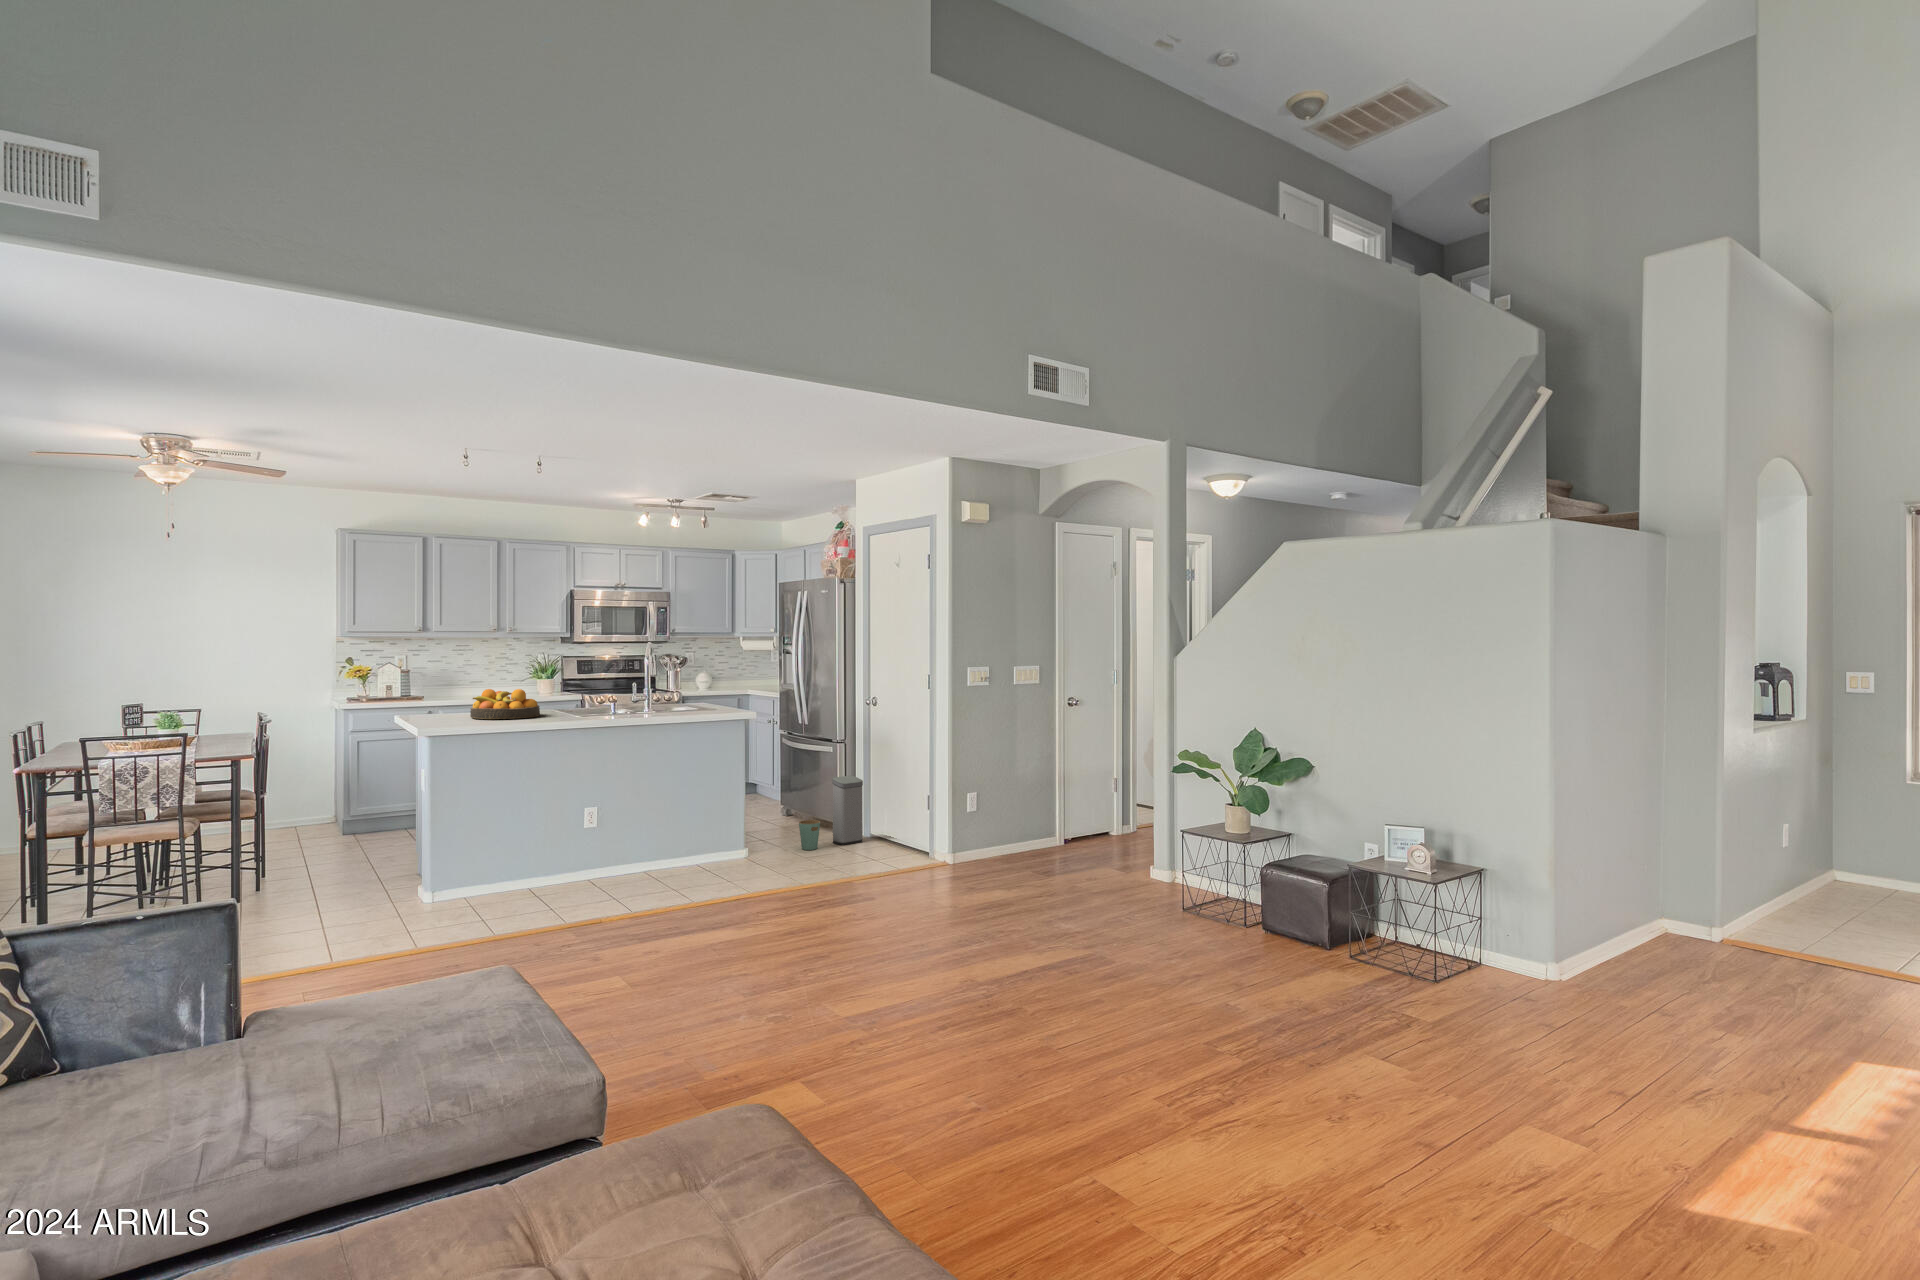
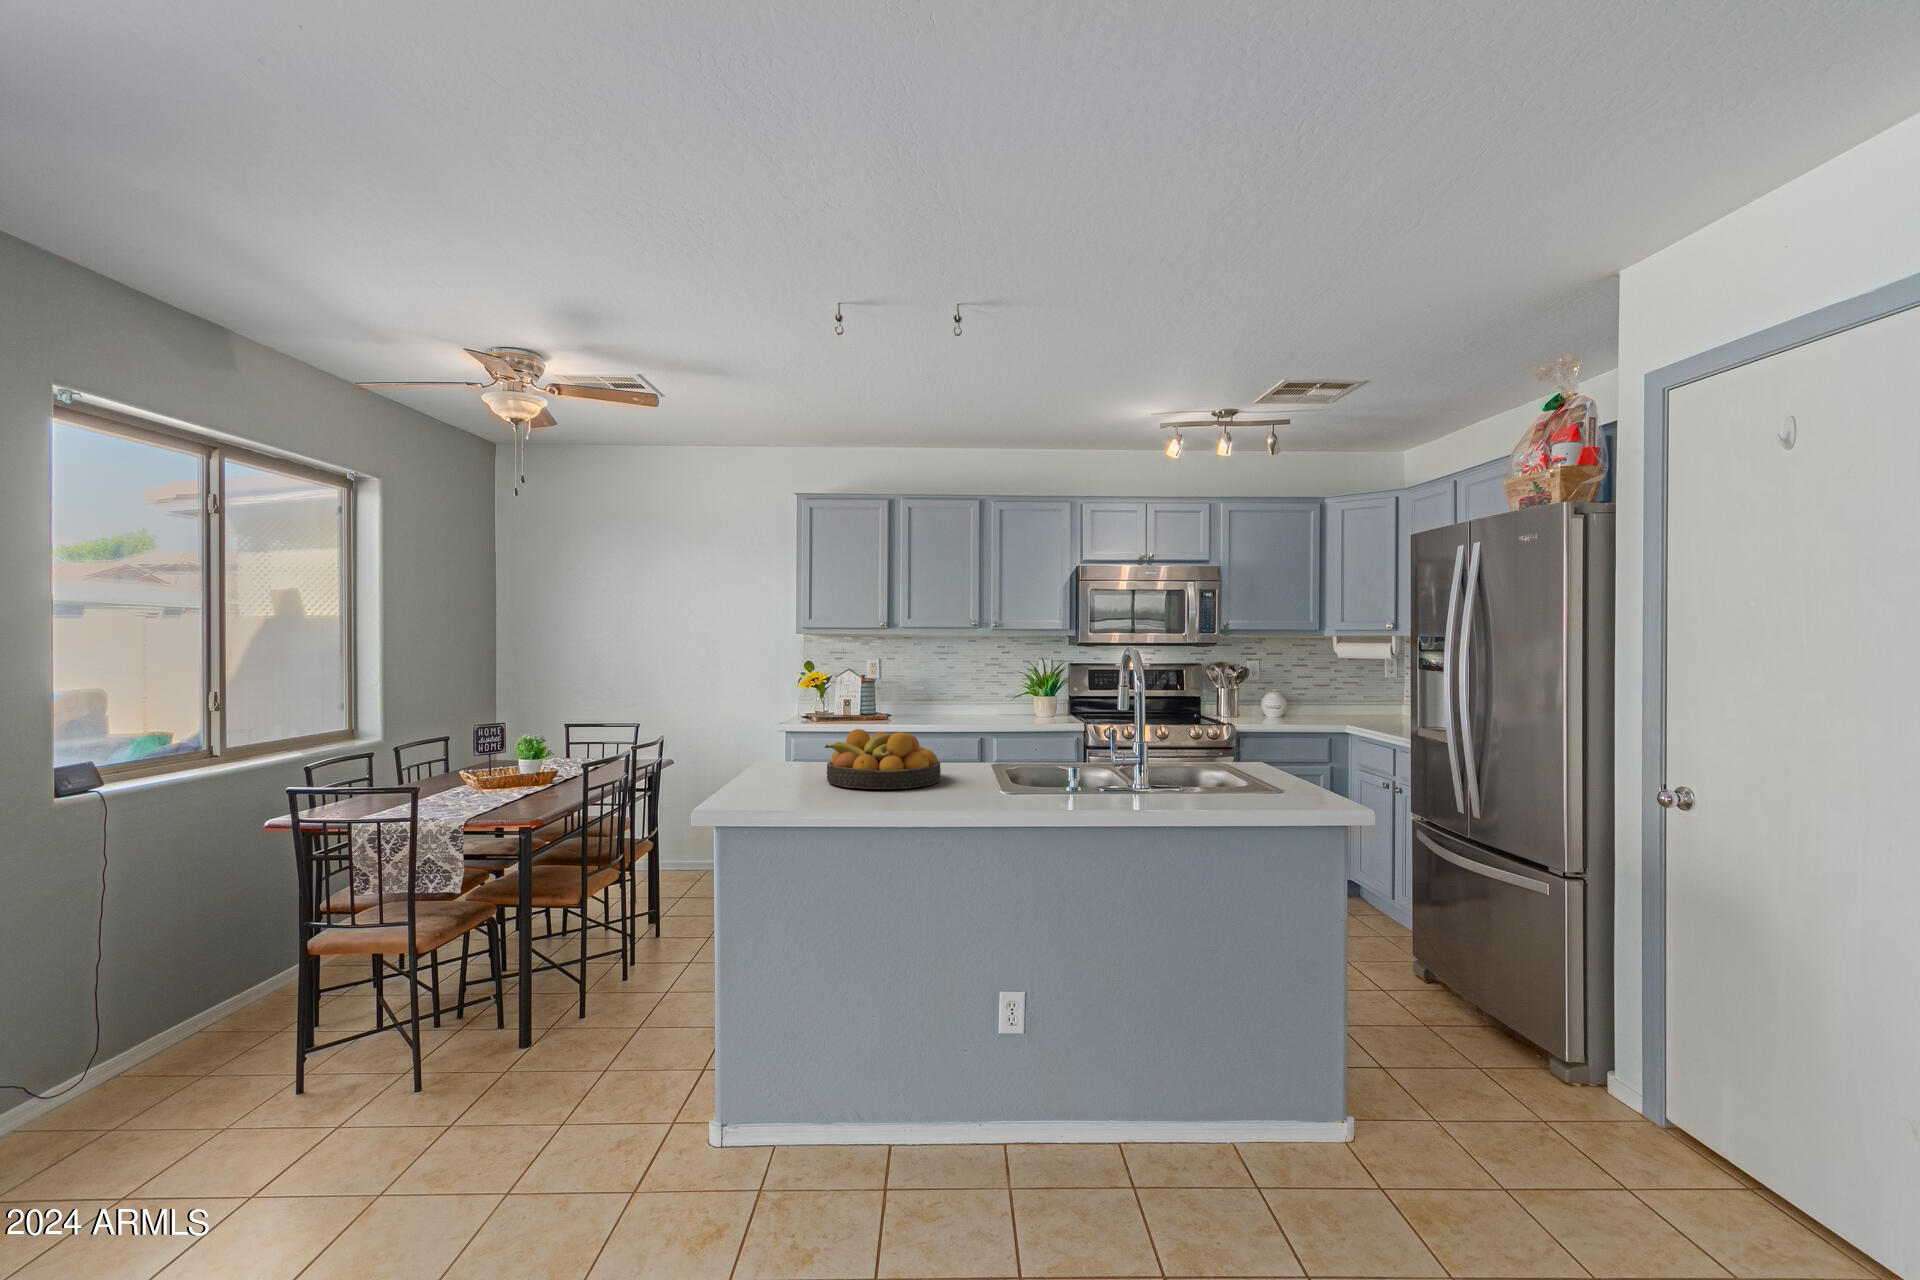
trash can: present [799,776,863,850] -> none [1471,963,1641,1136]

